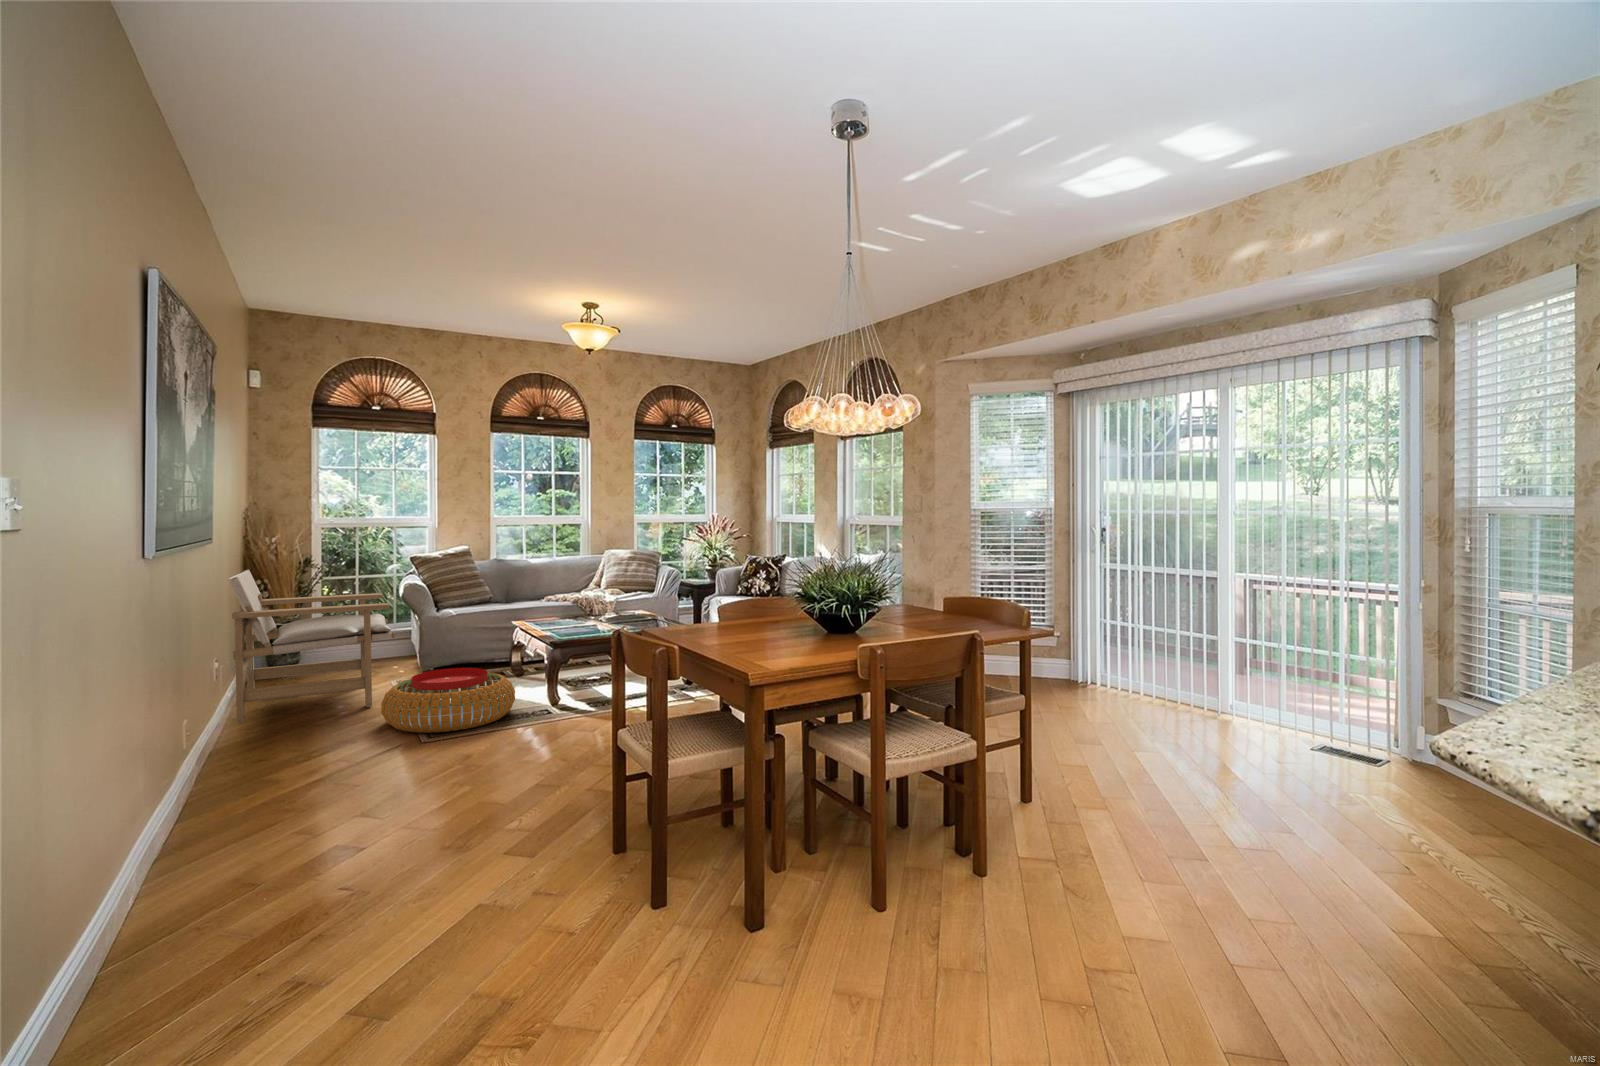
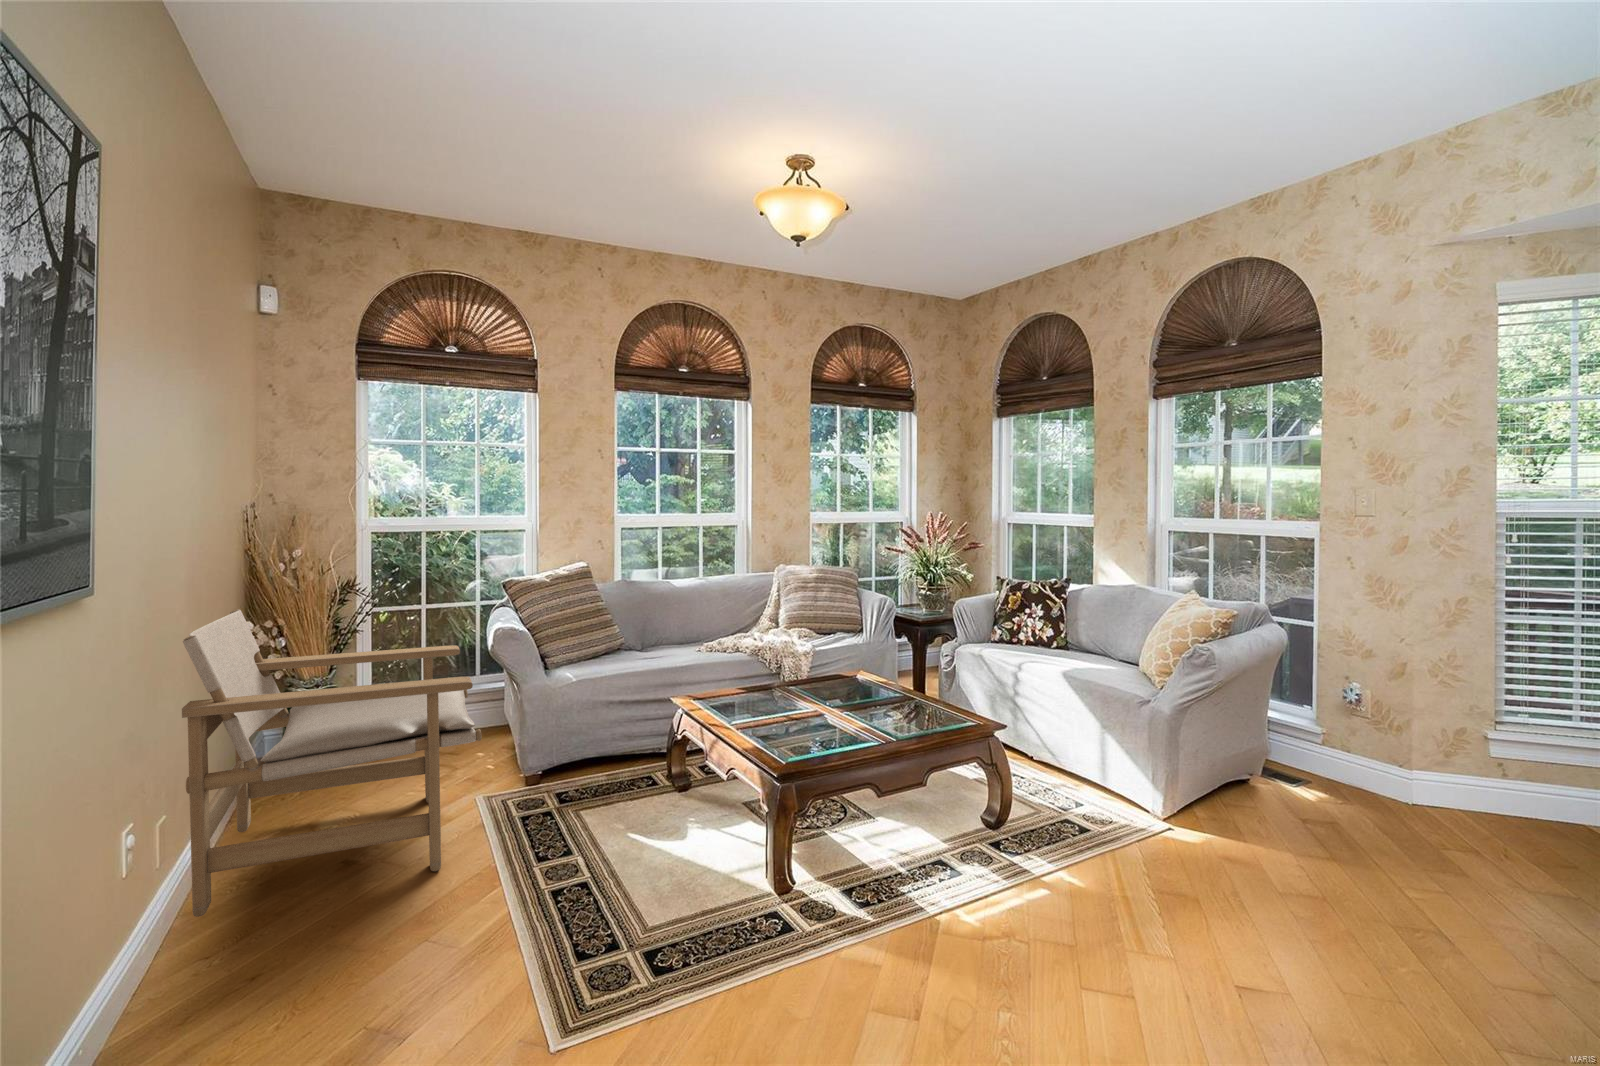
pouf: present [381,668,515,733] -> none [457,807,708,978]

